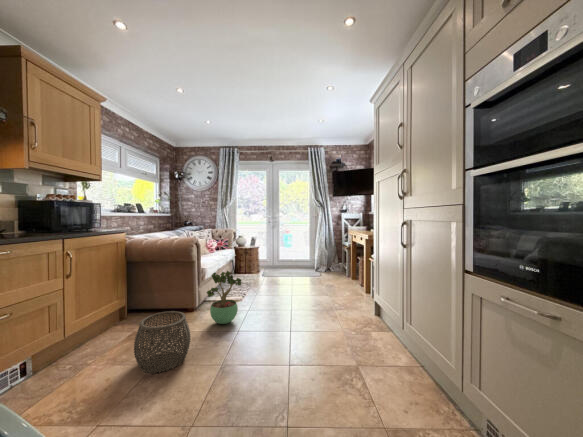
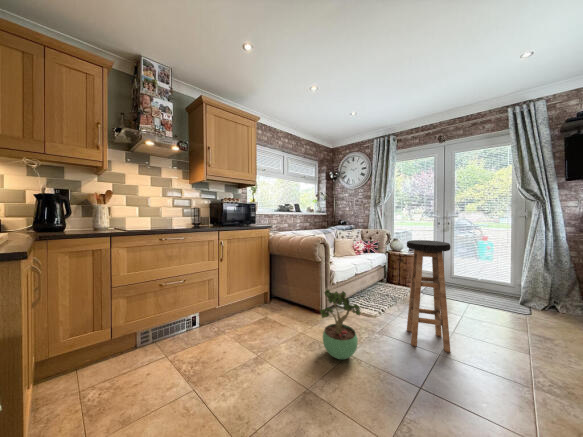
bar stool: none [261,232,288,305] -> present [407,240,451,352]
woven basket: present [134,311,191,374] -> none [218,328,279,409]

